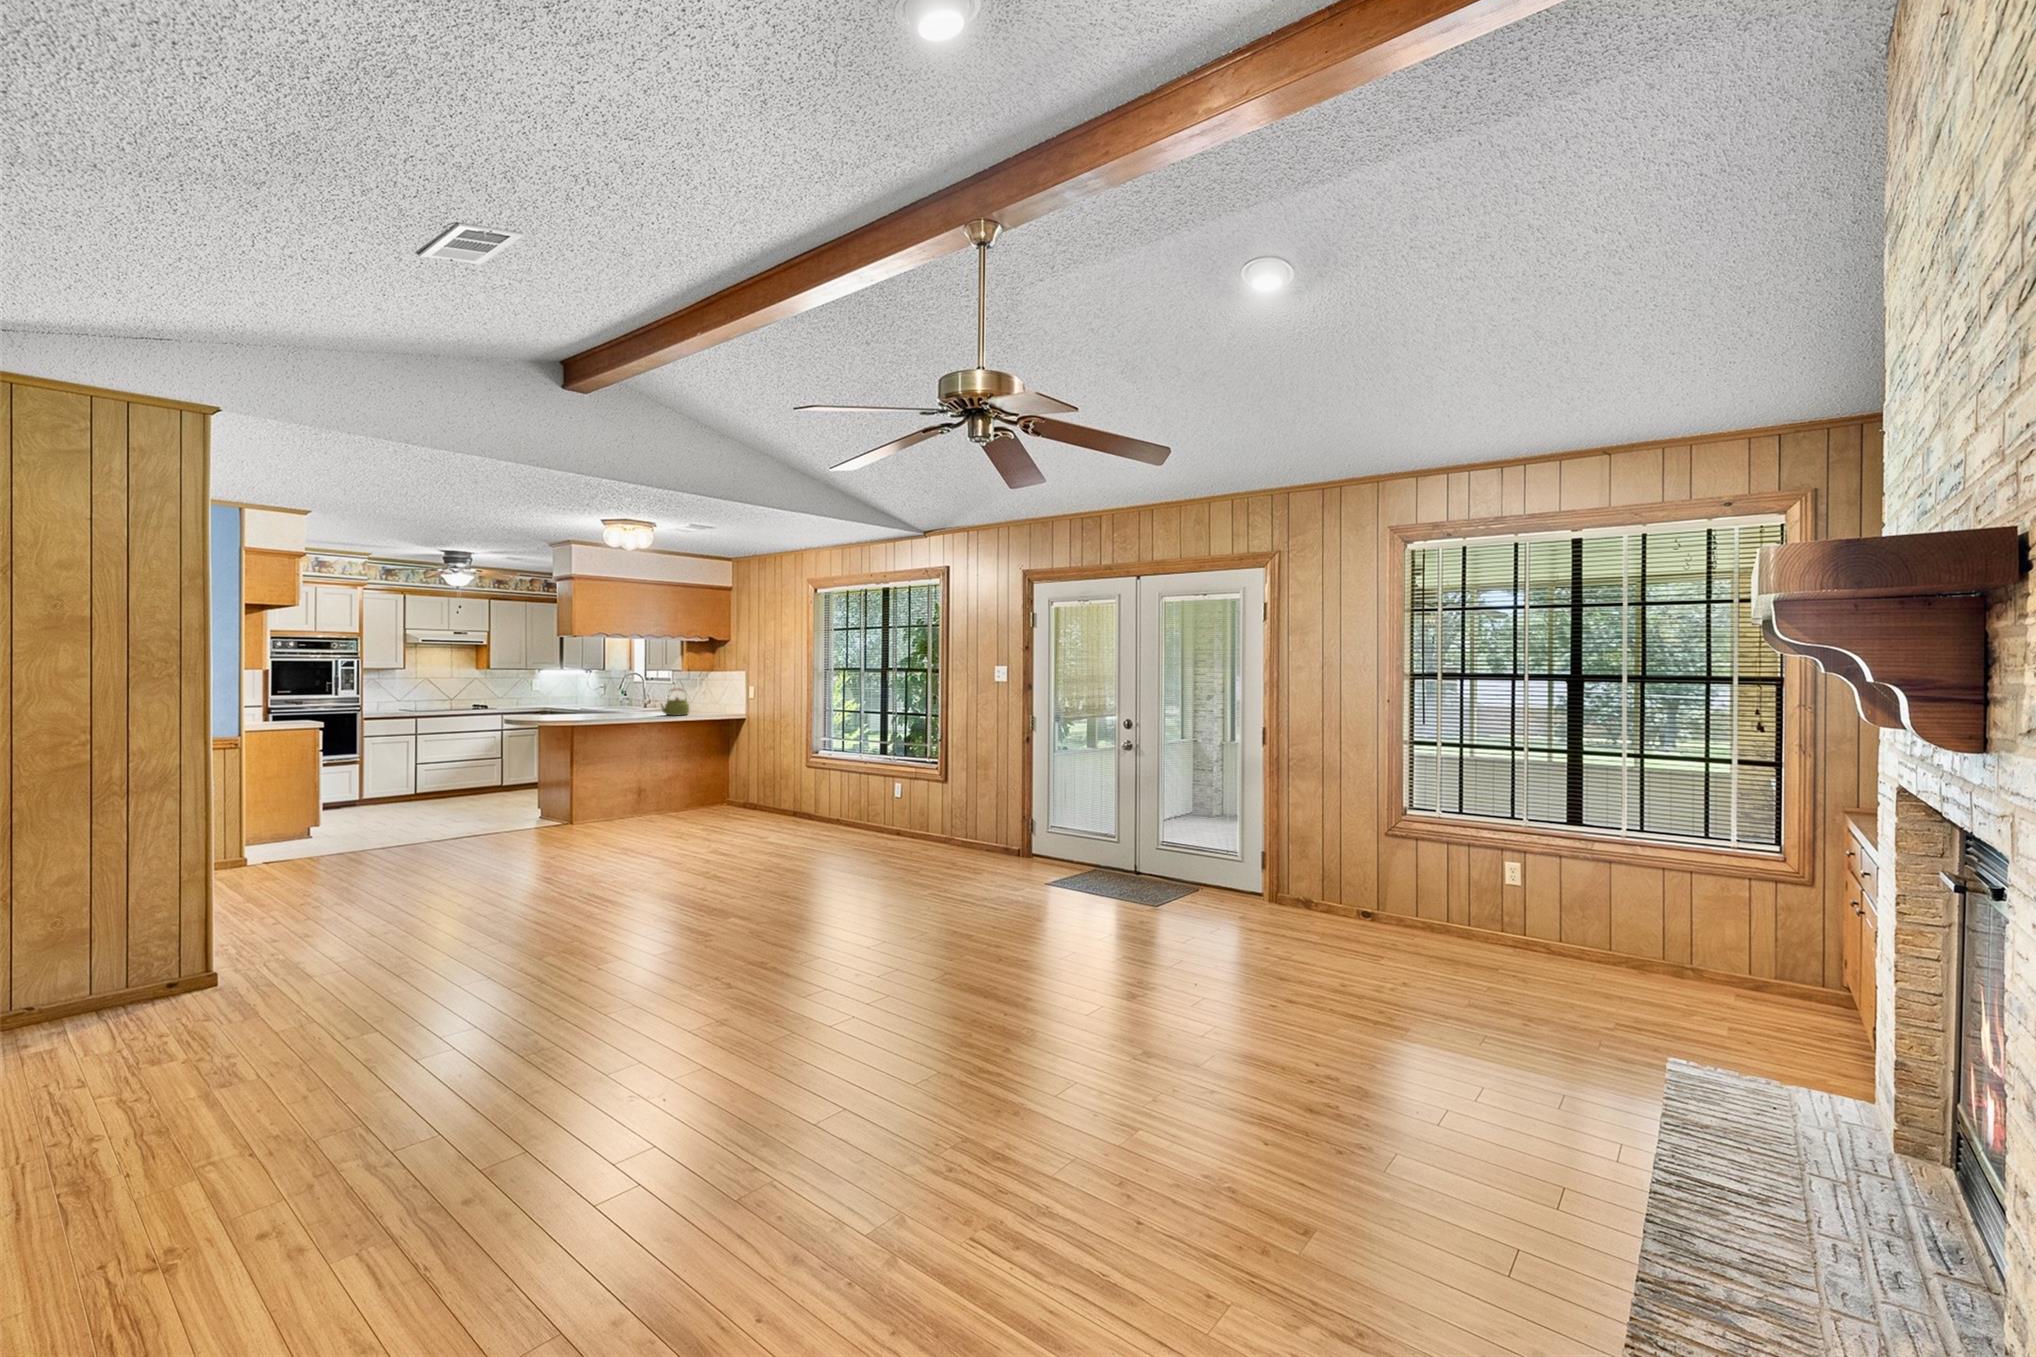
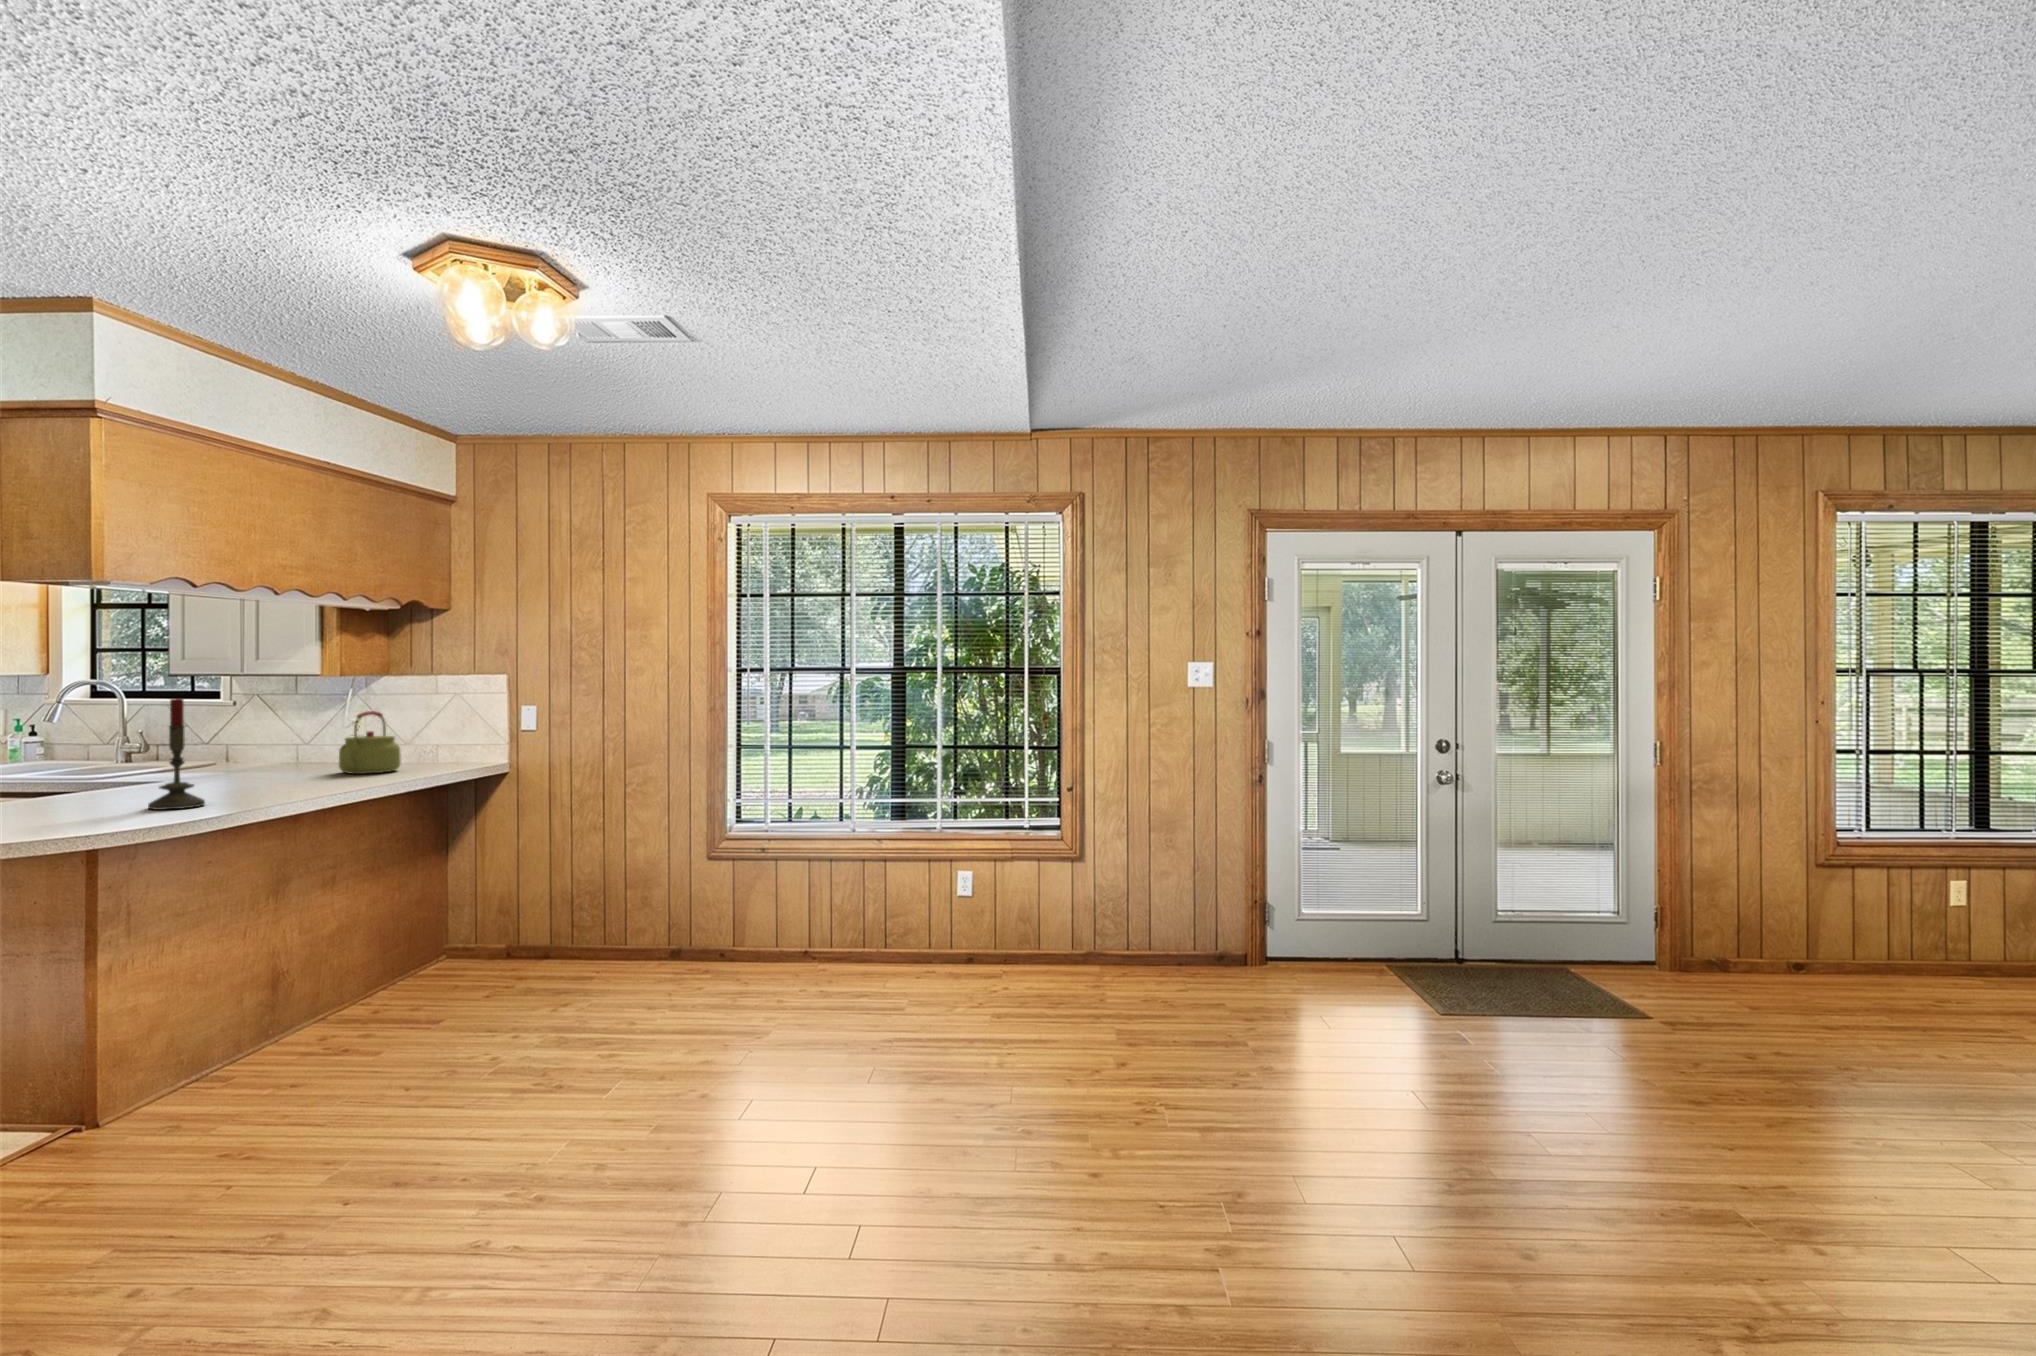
candle: none [562,680,580,722] -> present [148,698,205,810]

